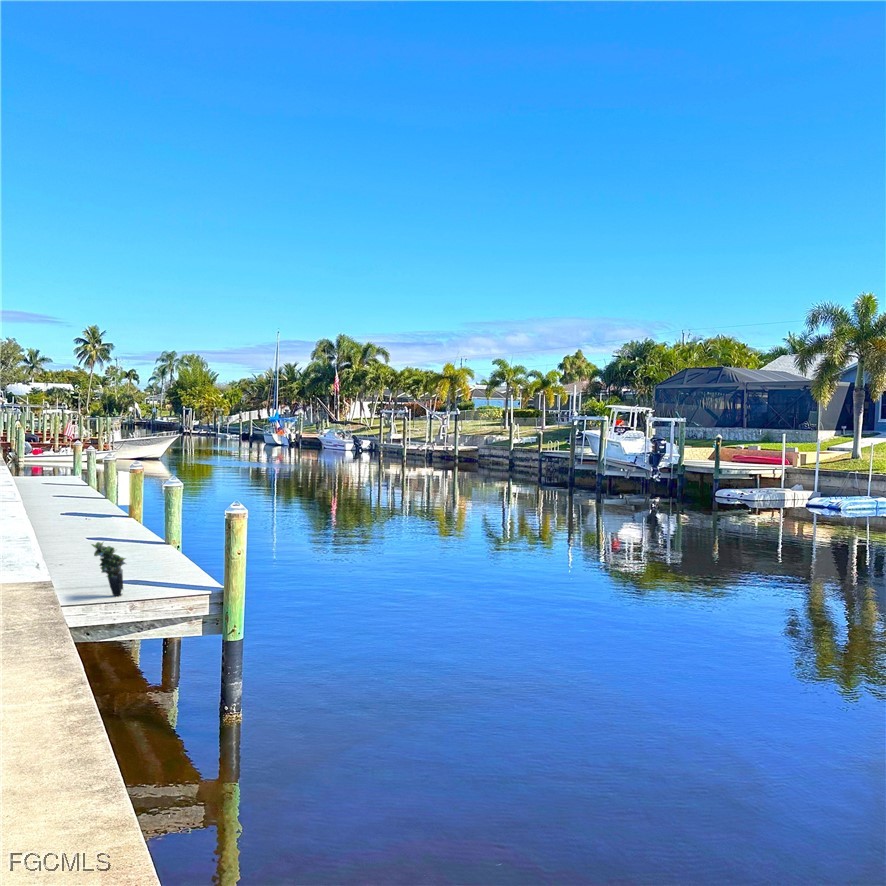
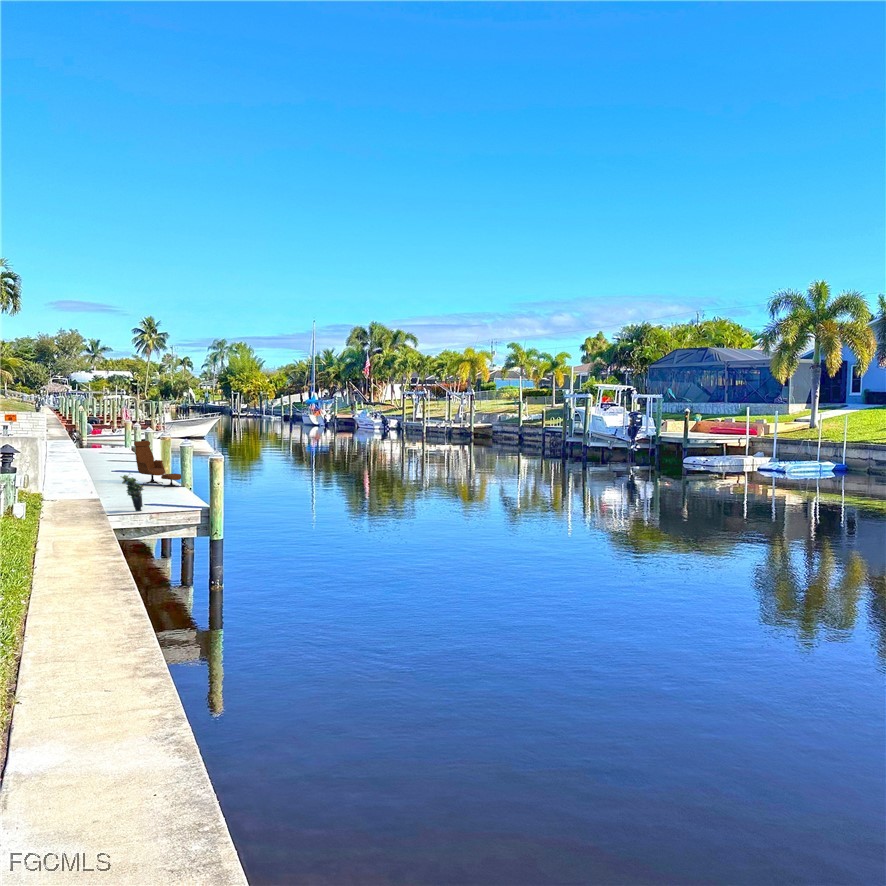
lounge chair: none [101,480,166,547] -> present [134,441,181,487]

